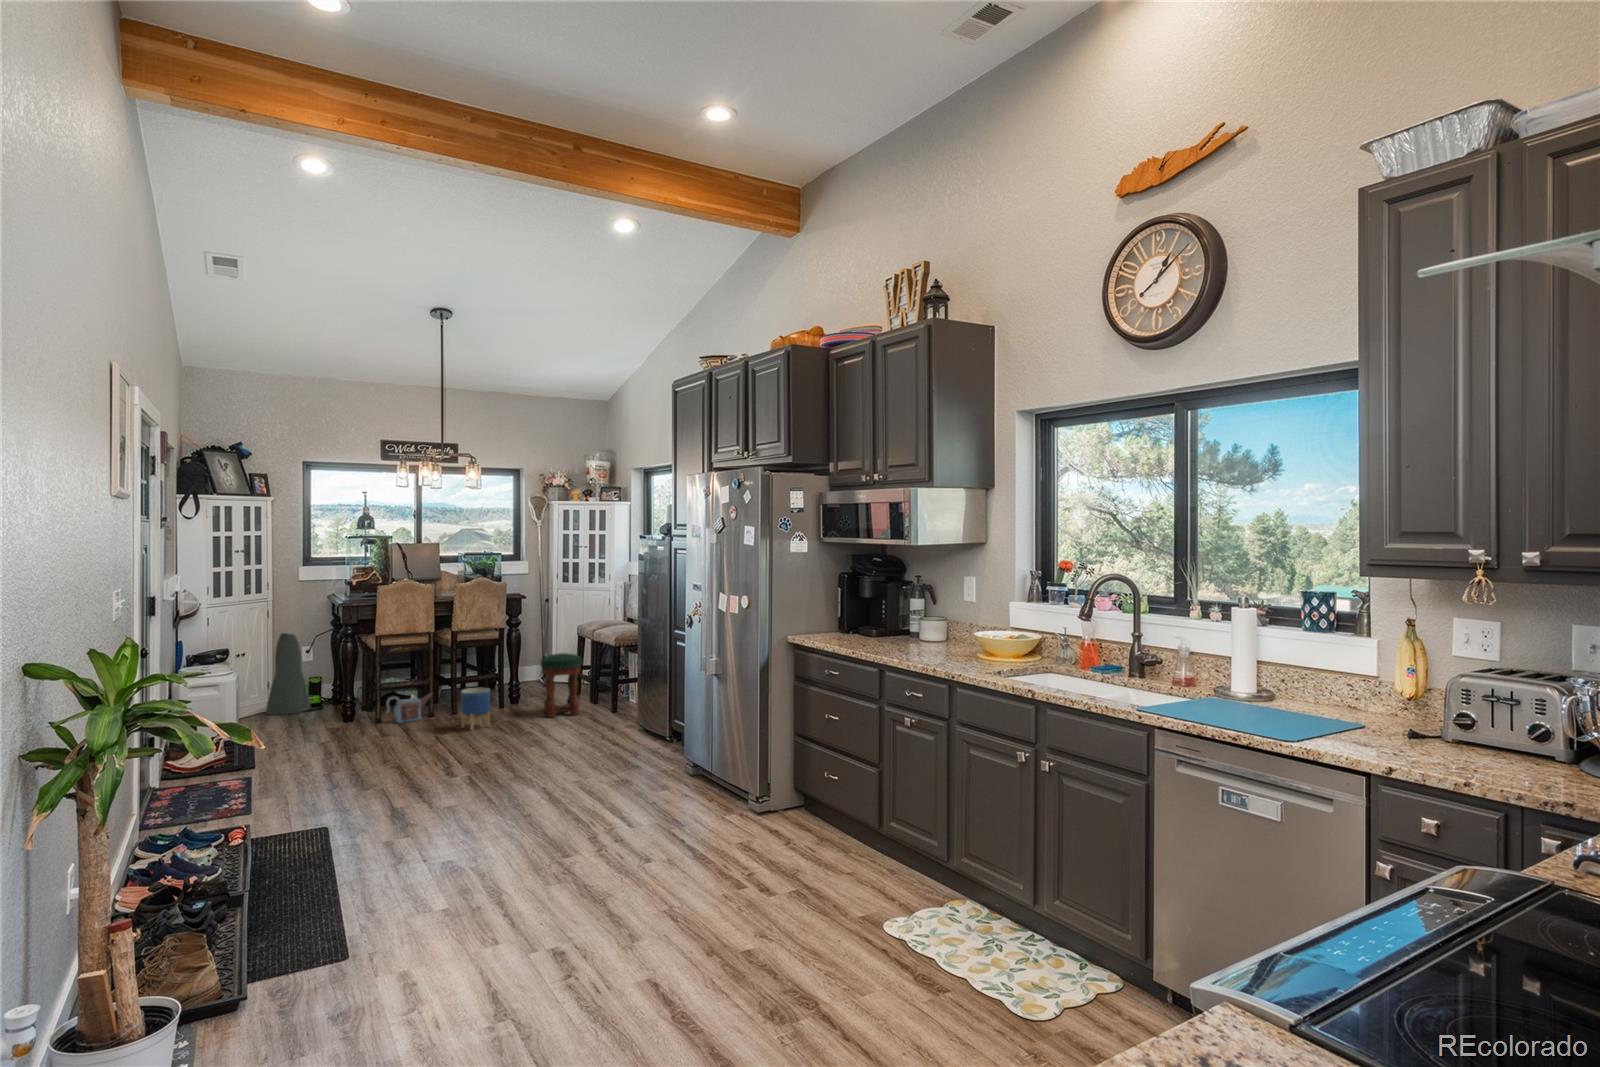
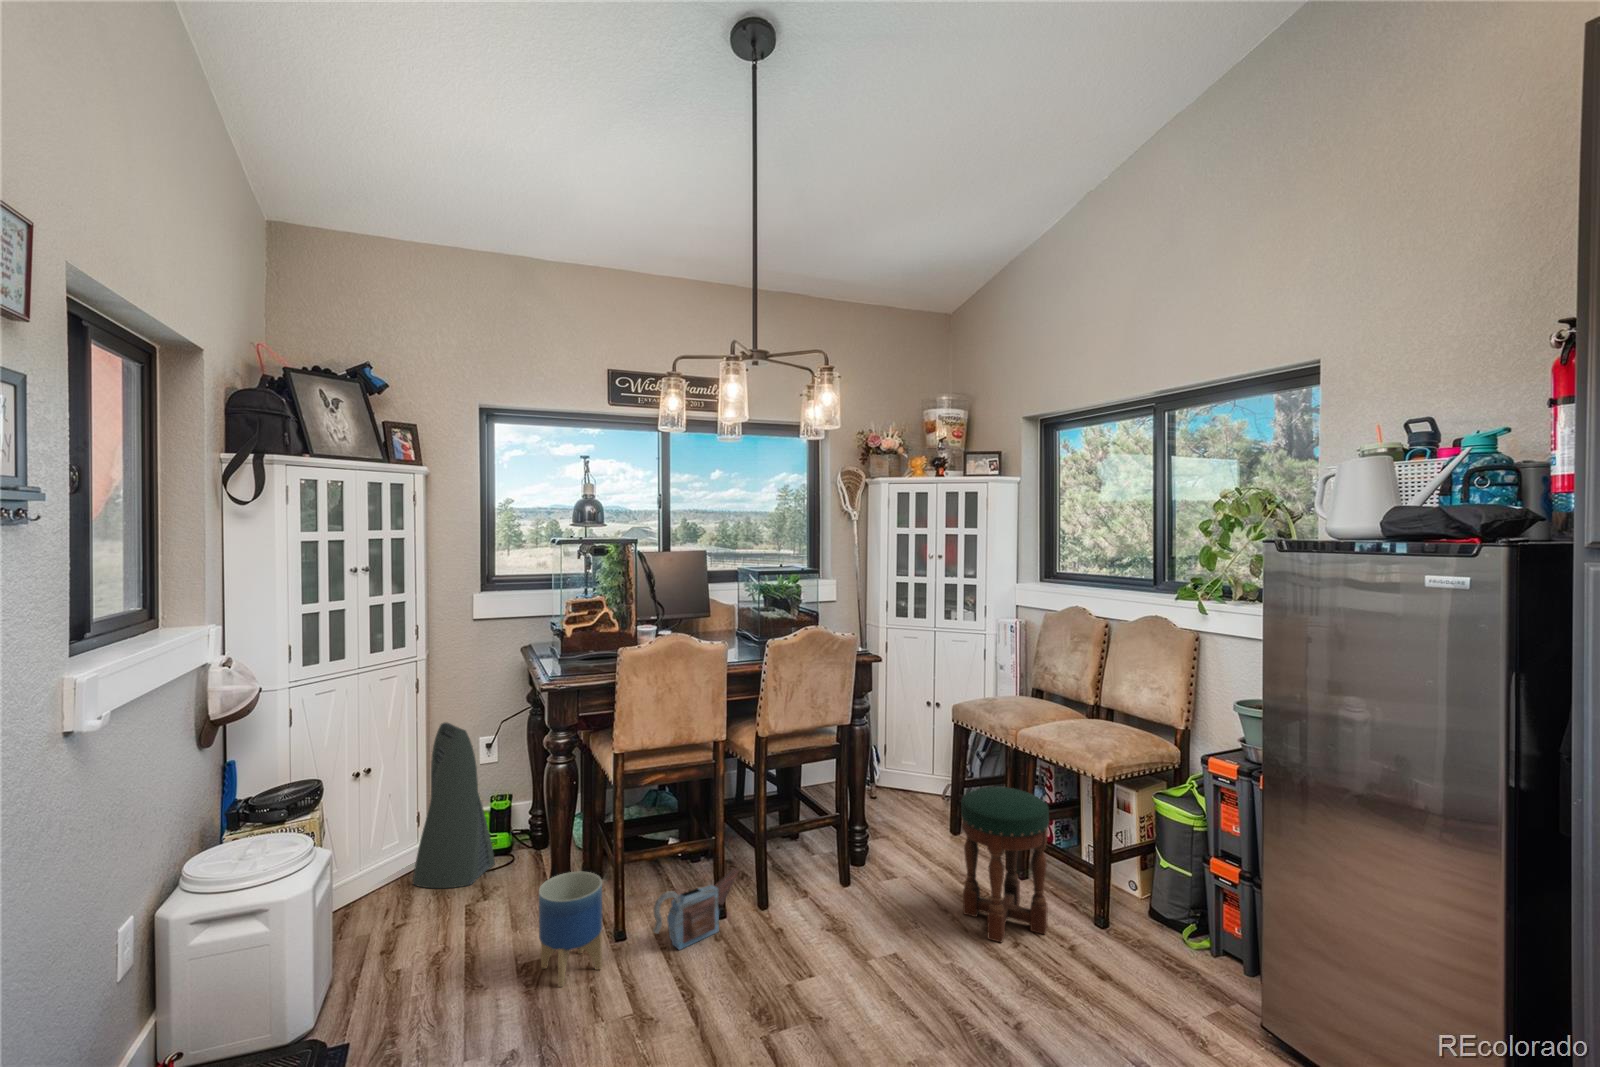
planter: present [461,688,490,730] -> present [539,872,602,987]

